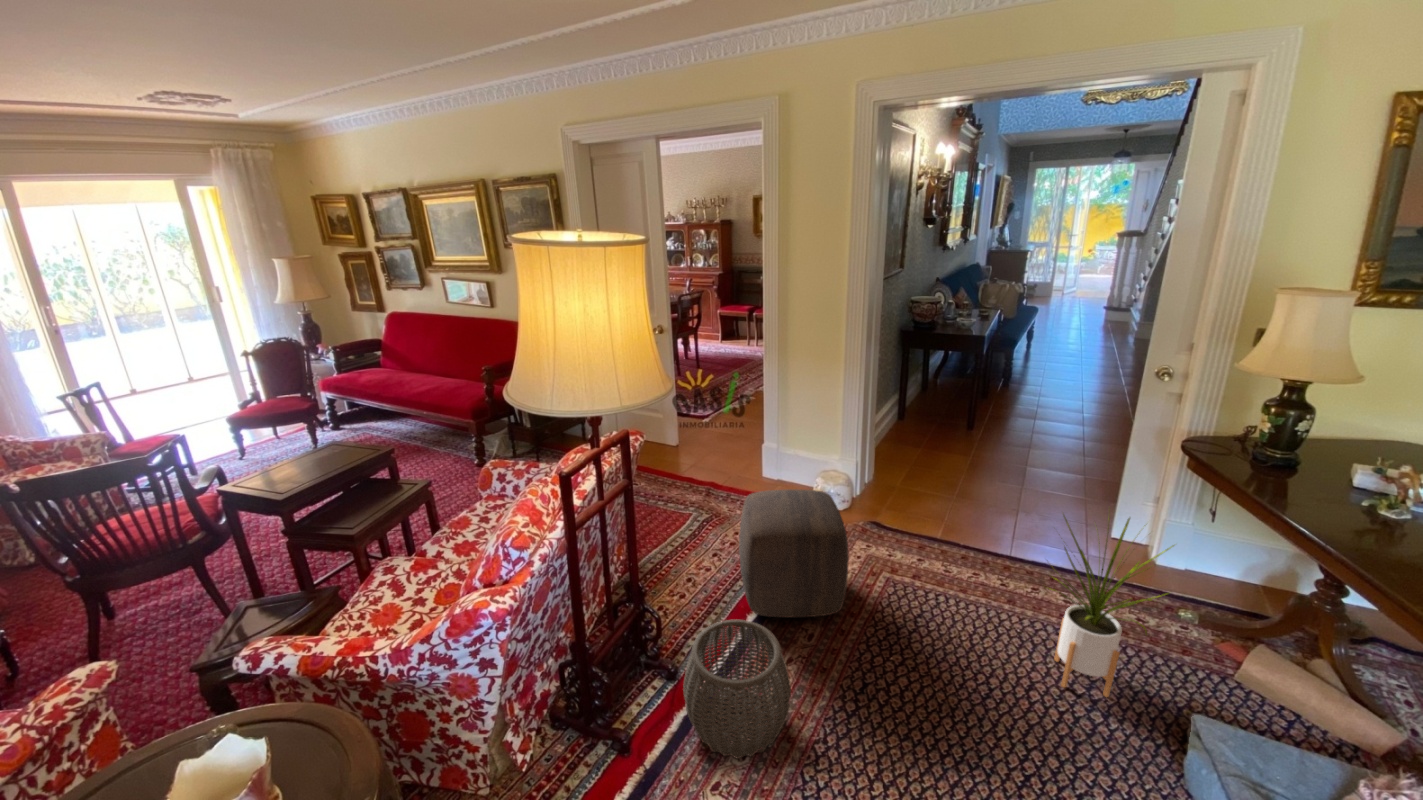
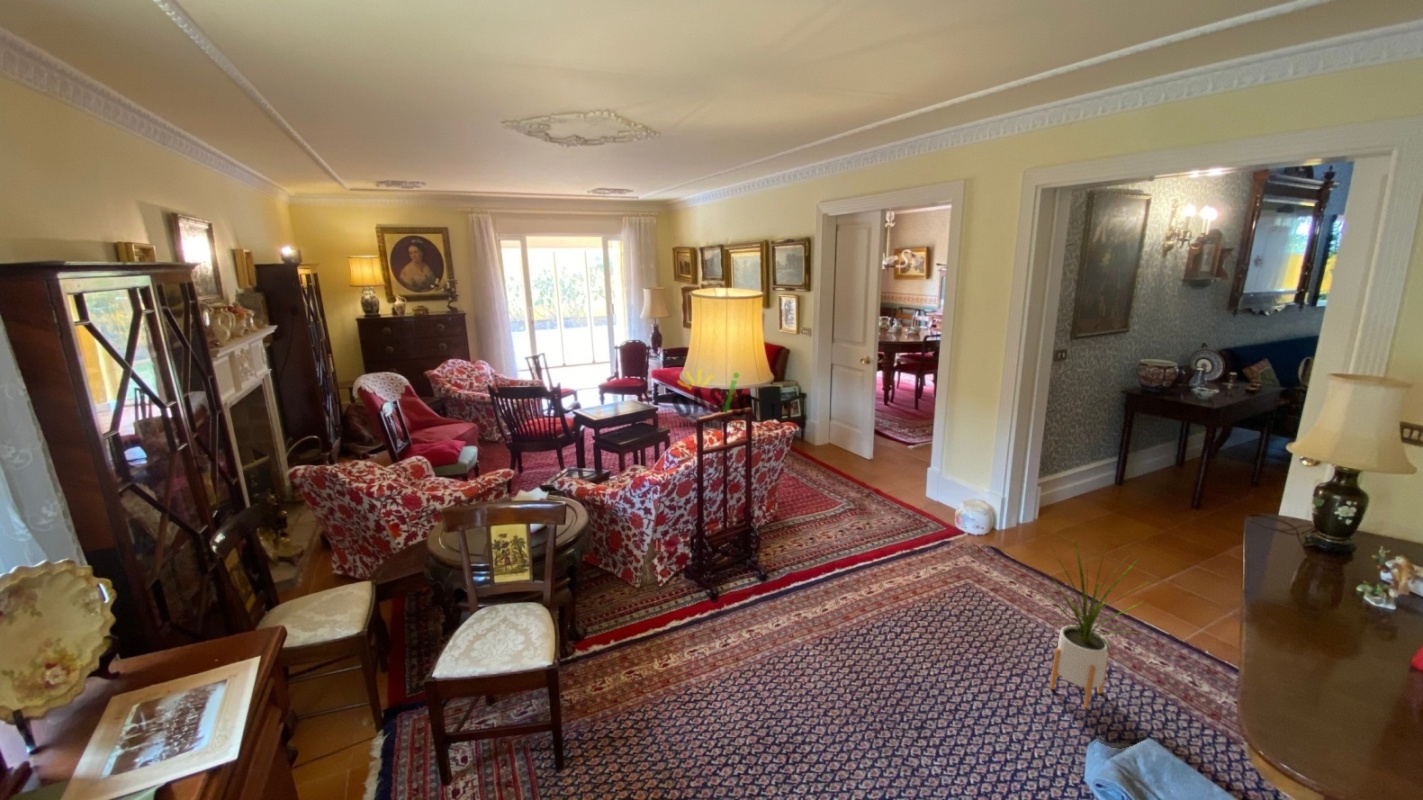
ottoman: present [739,489,849,617] -> none [835,485,927,585]
woven basket: present [683,620,791,758] -> none [751,545,822,629]

